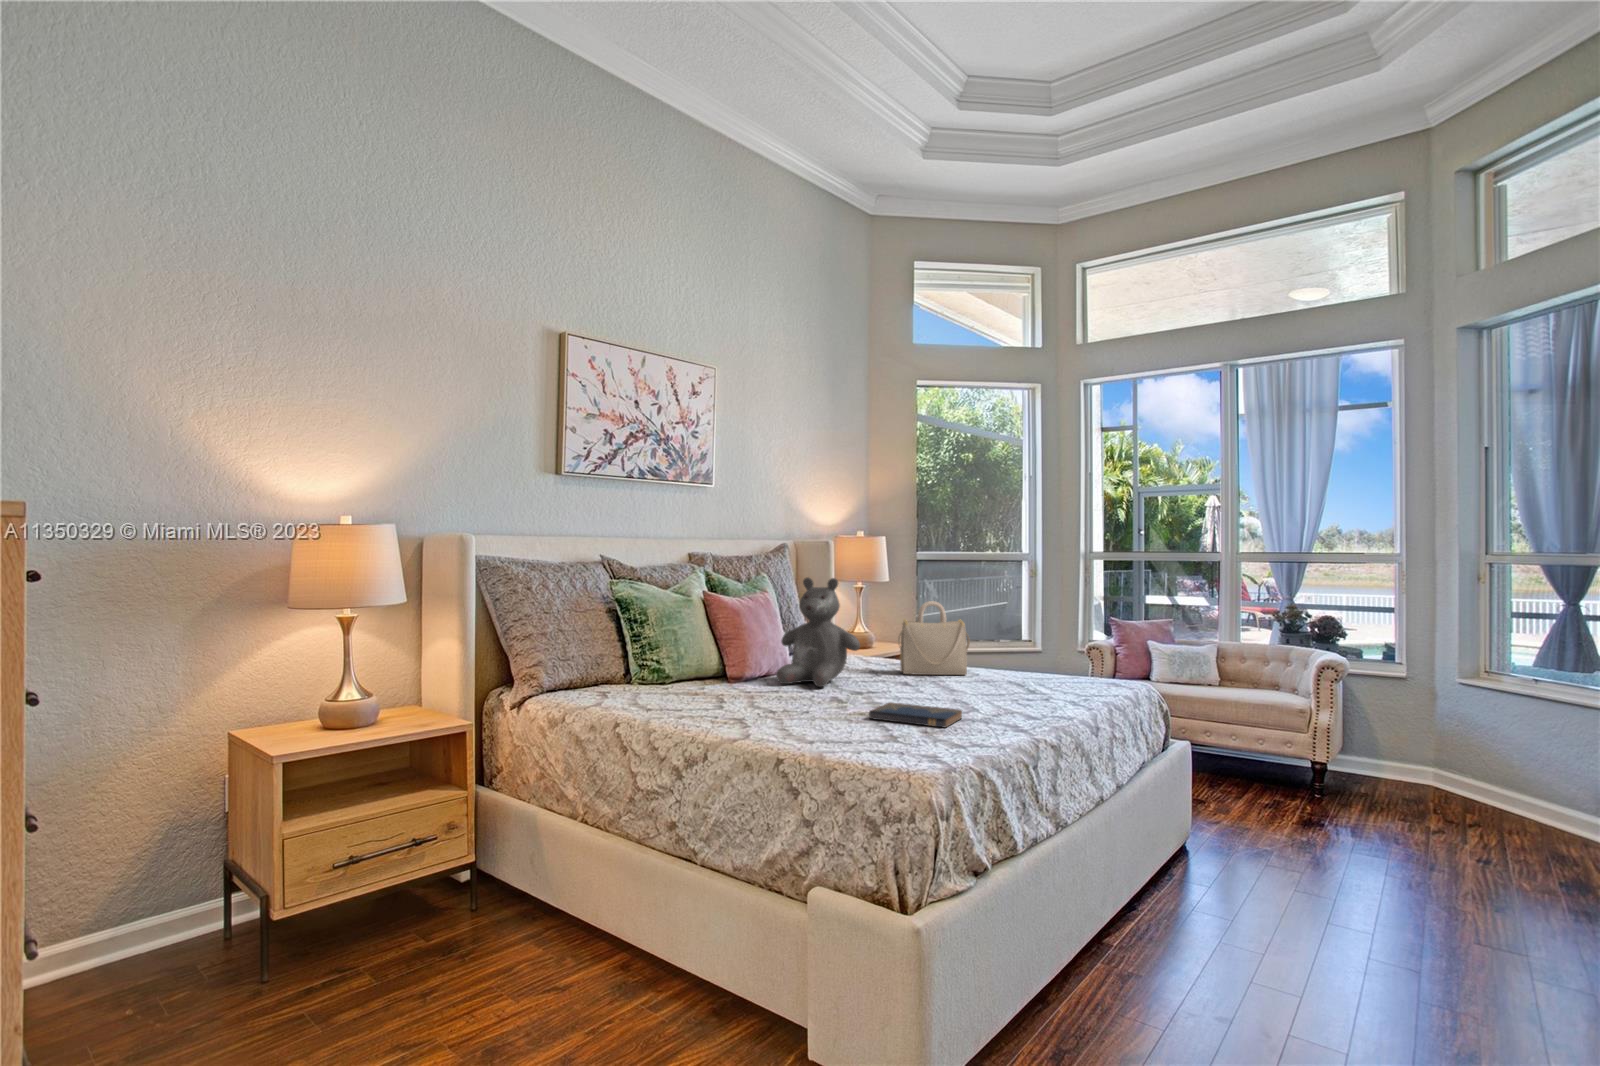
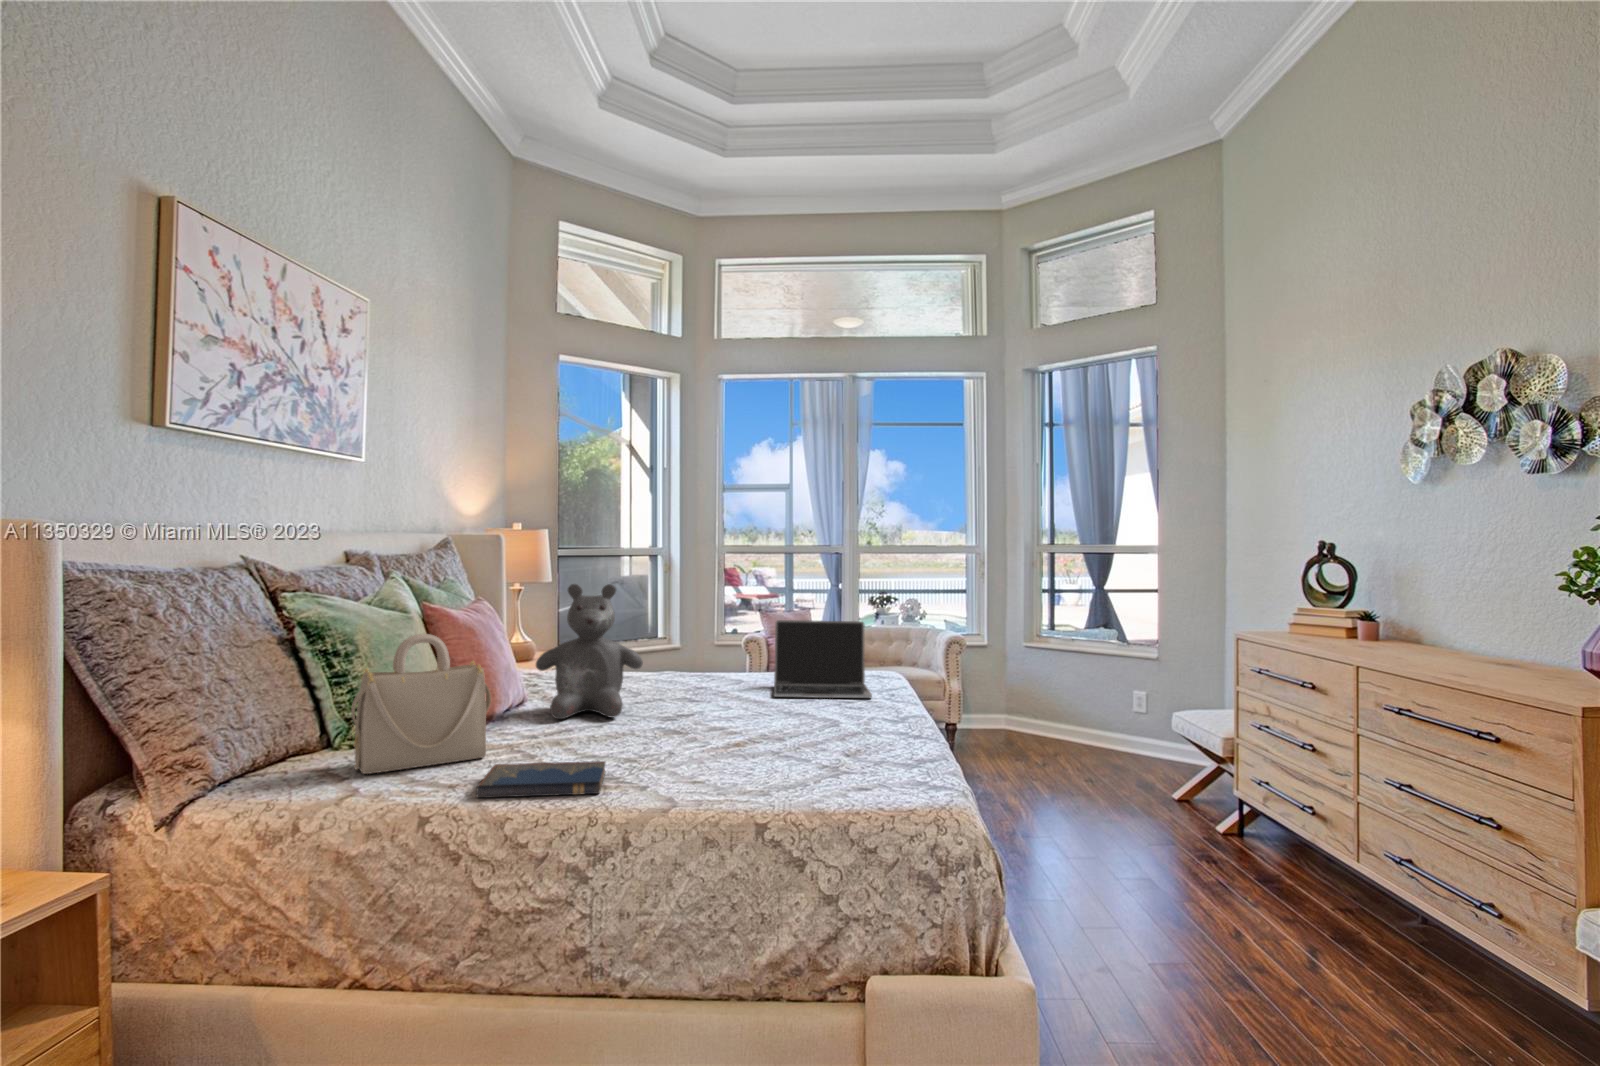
handbag: present [898,601,970,675] -> present [351,634,491,774]
laptop: none [988,617,1108,700] -> present [774,620,872,698]
hardcover book: present [869,702,962,728] -> present [476,761,605,798]

